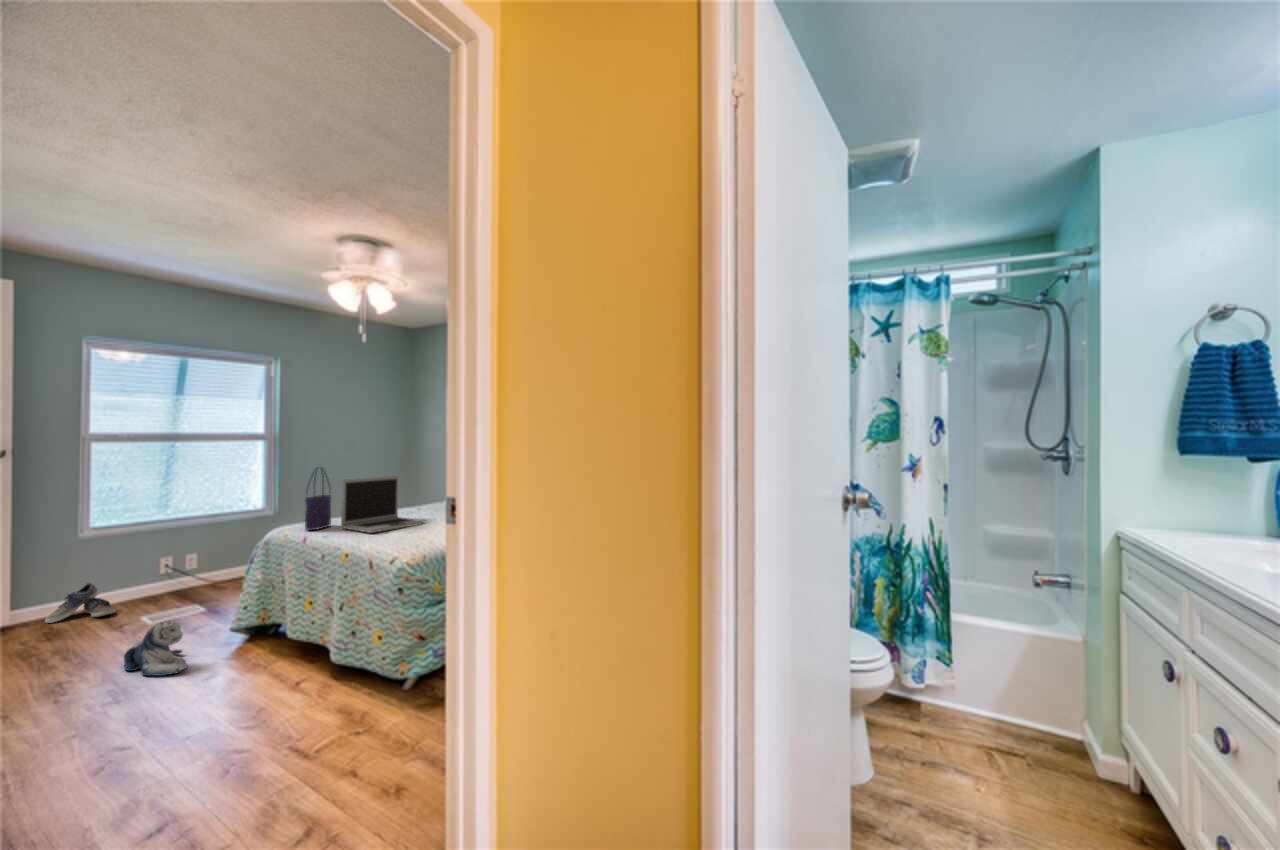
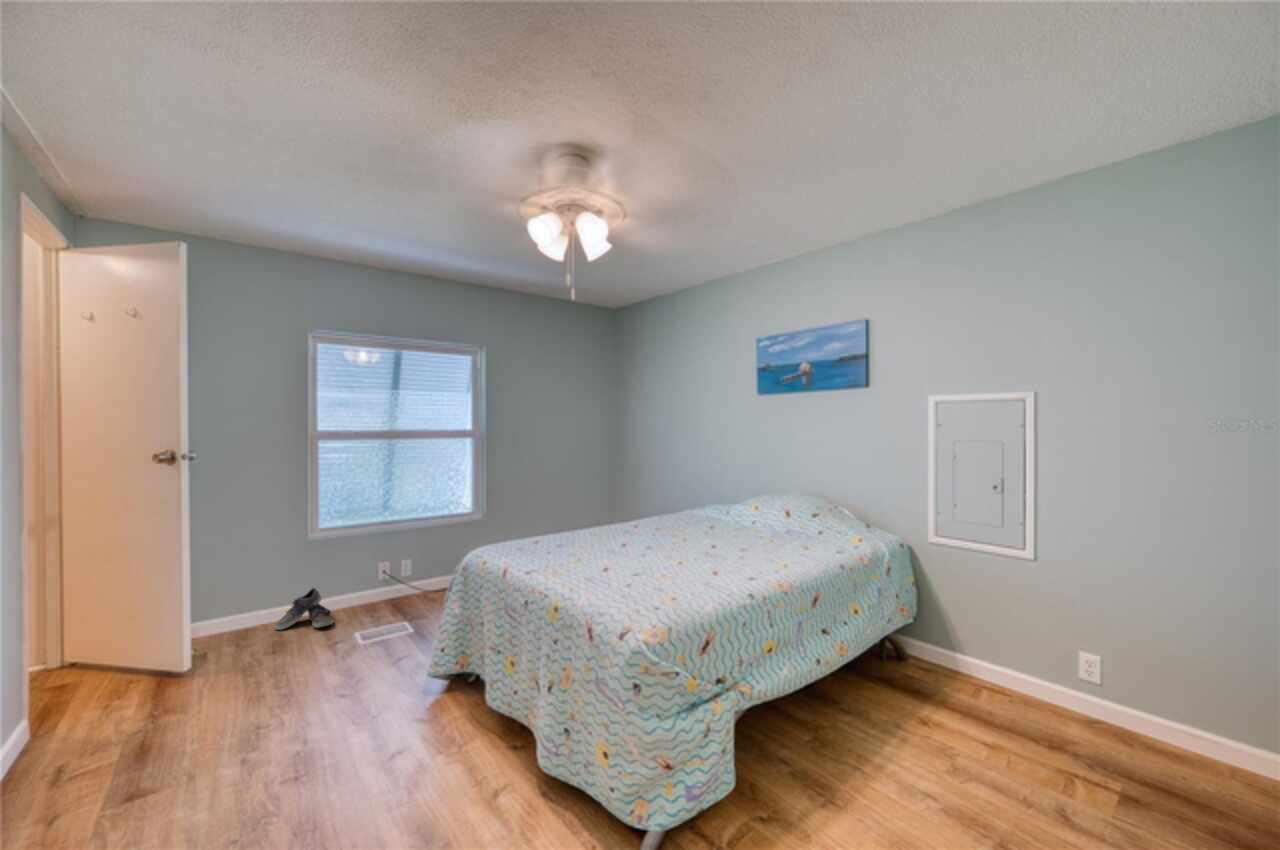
tote bag: present [305,467,331,530] -> none [507,475,537,559]
laptop: present [341,476,425,533] -> none [549,488,653,572]
plush toy: present [124,620,187,676] -> none [318,663,379,739]

